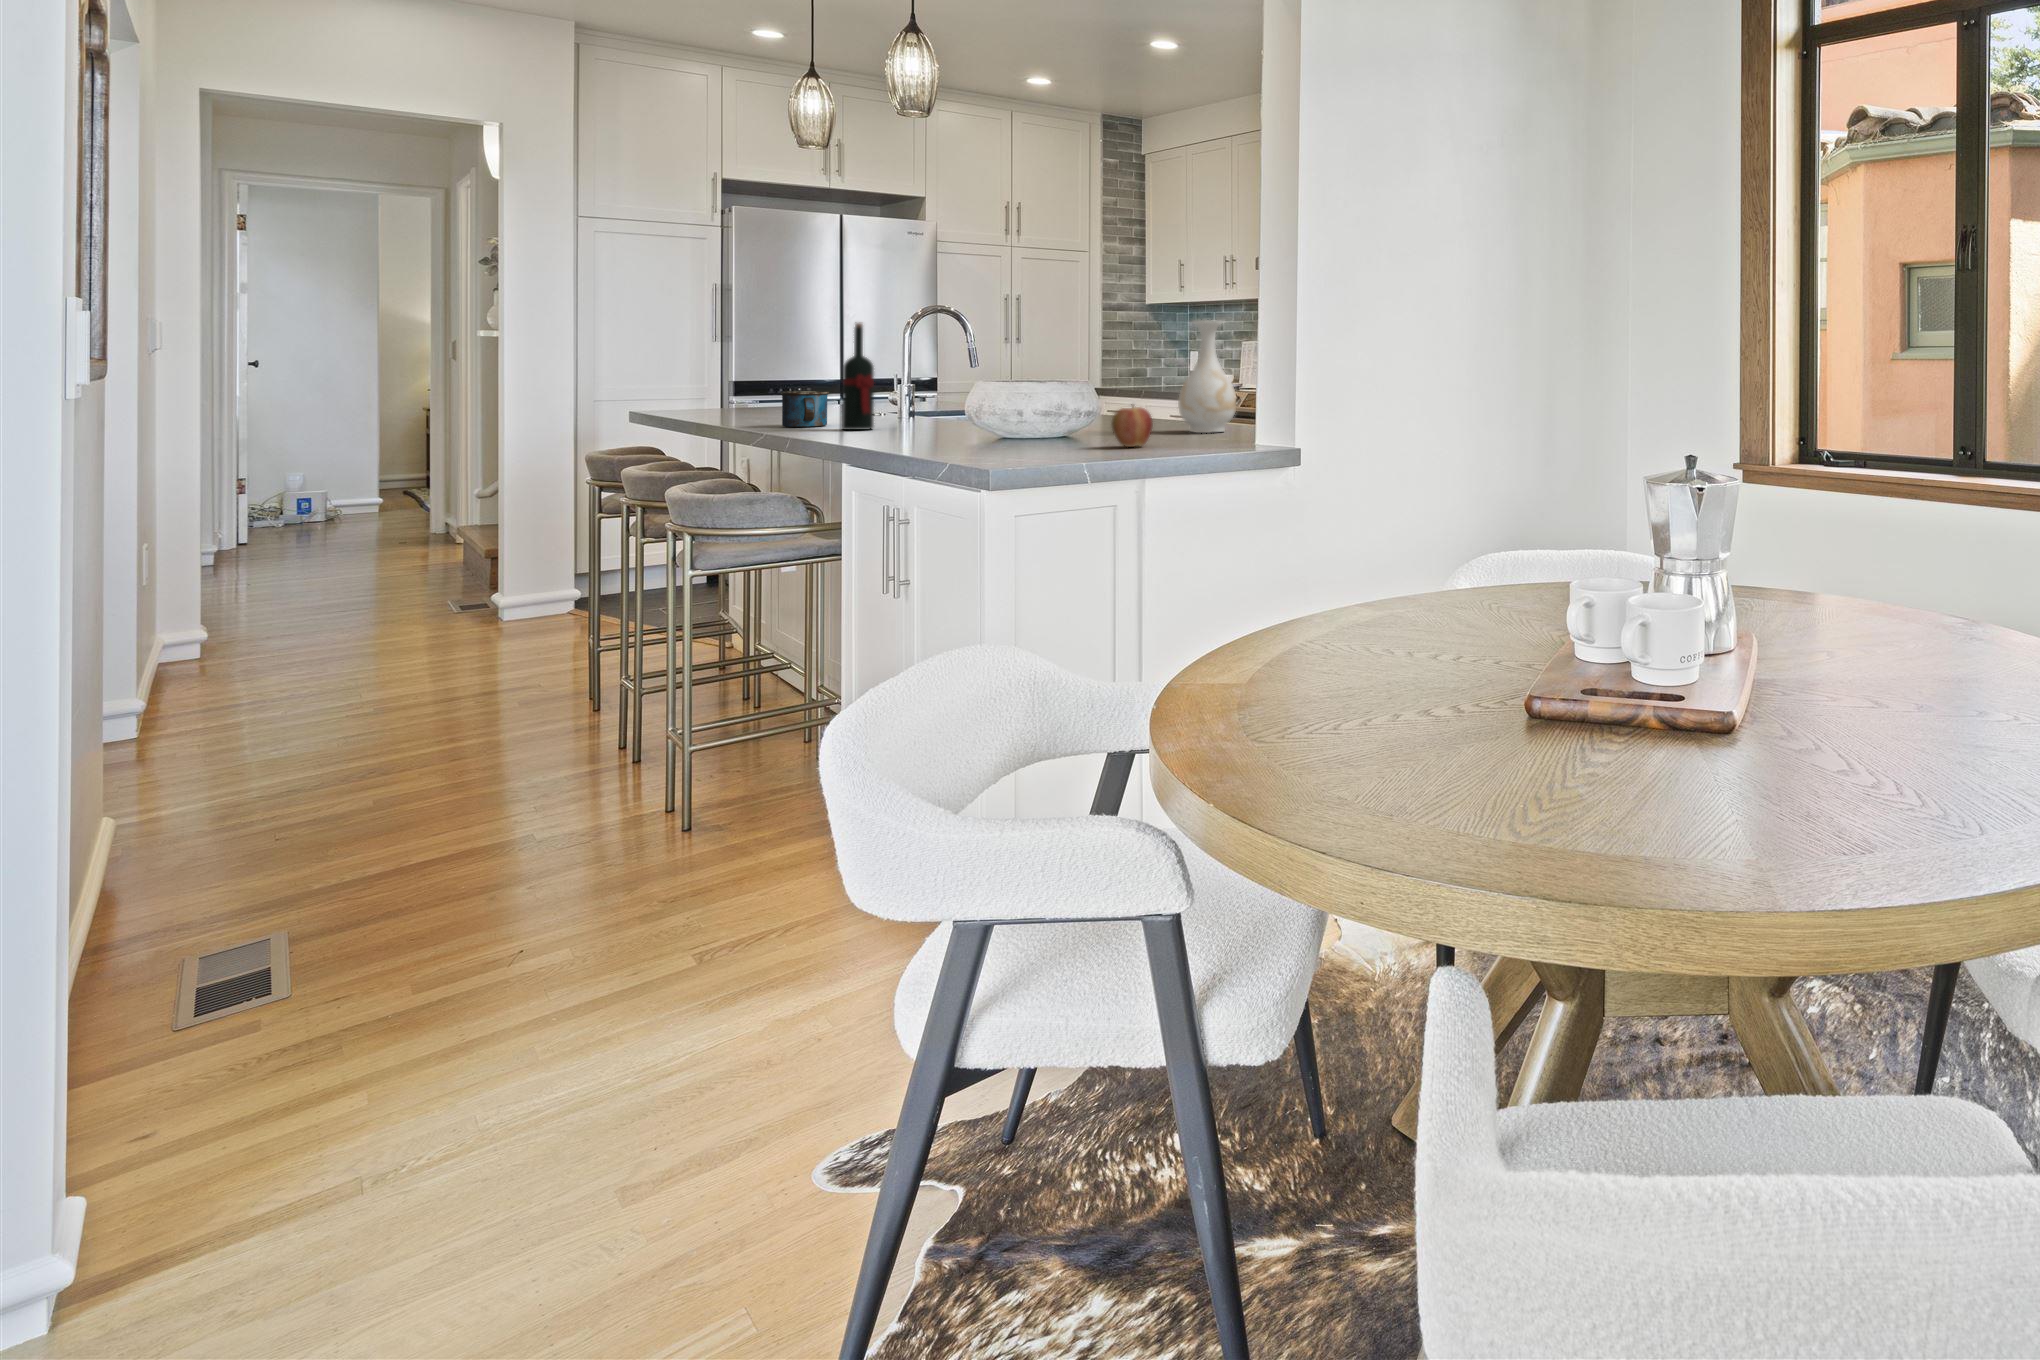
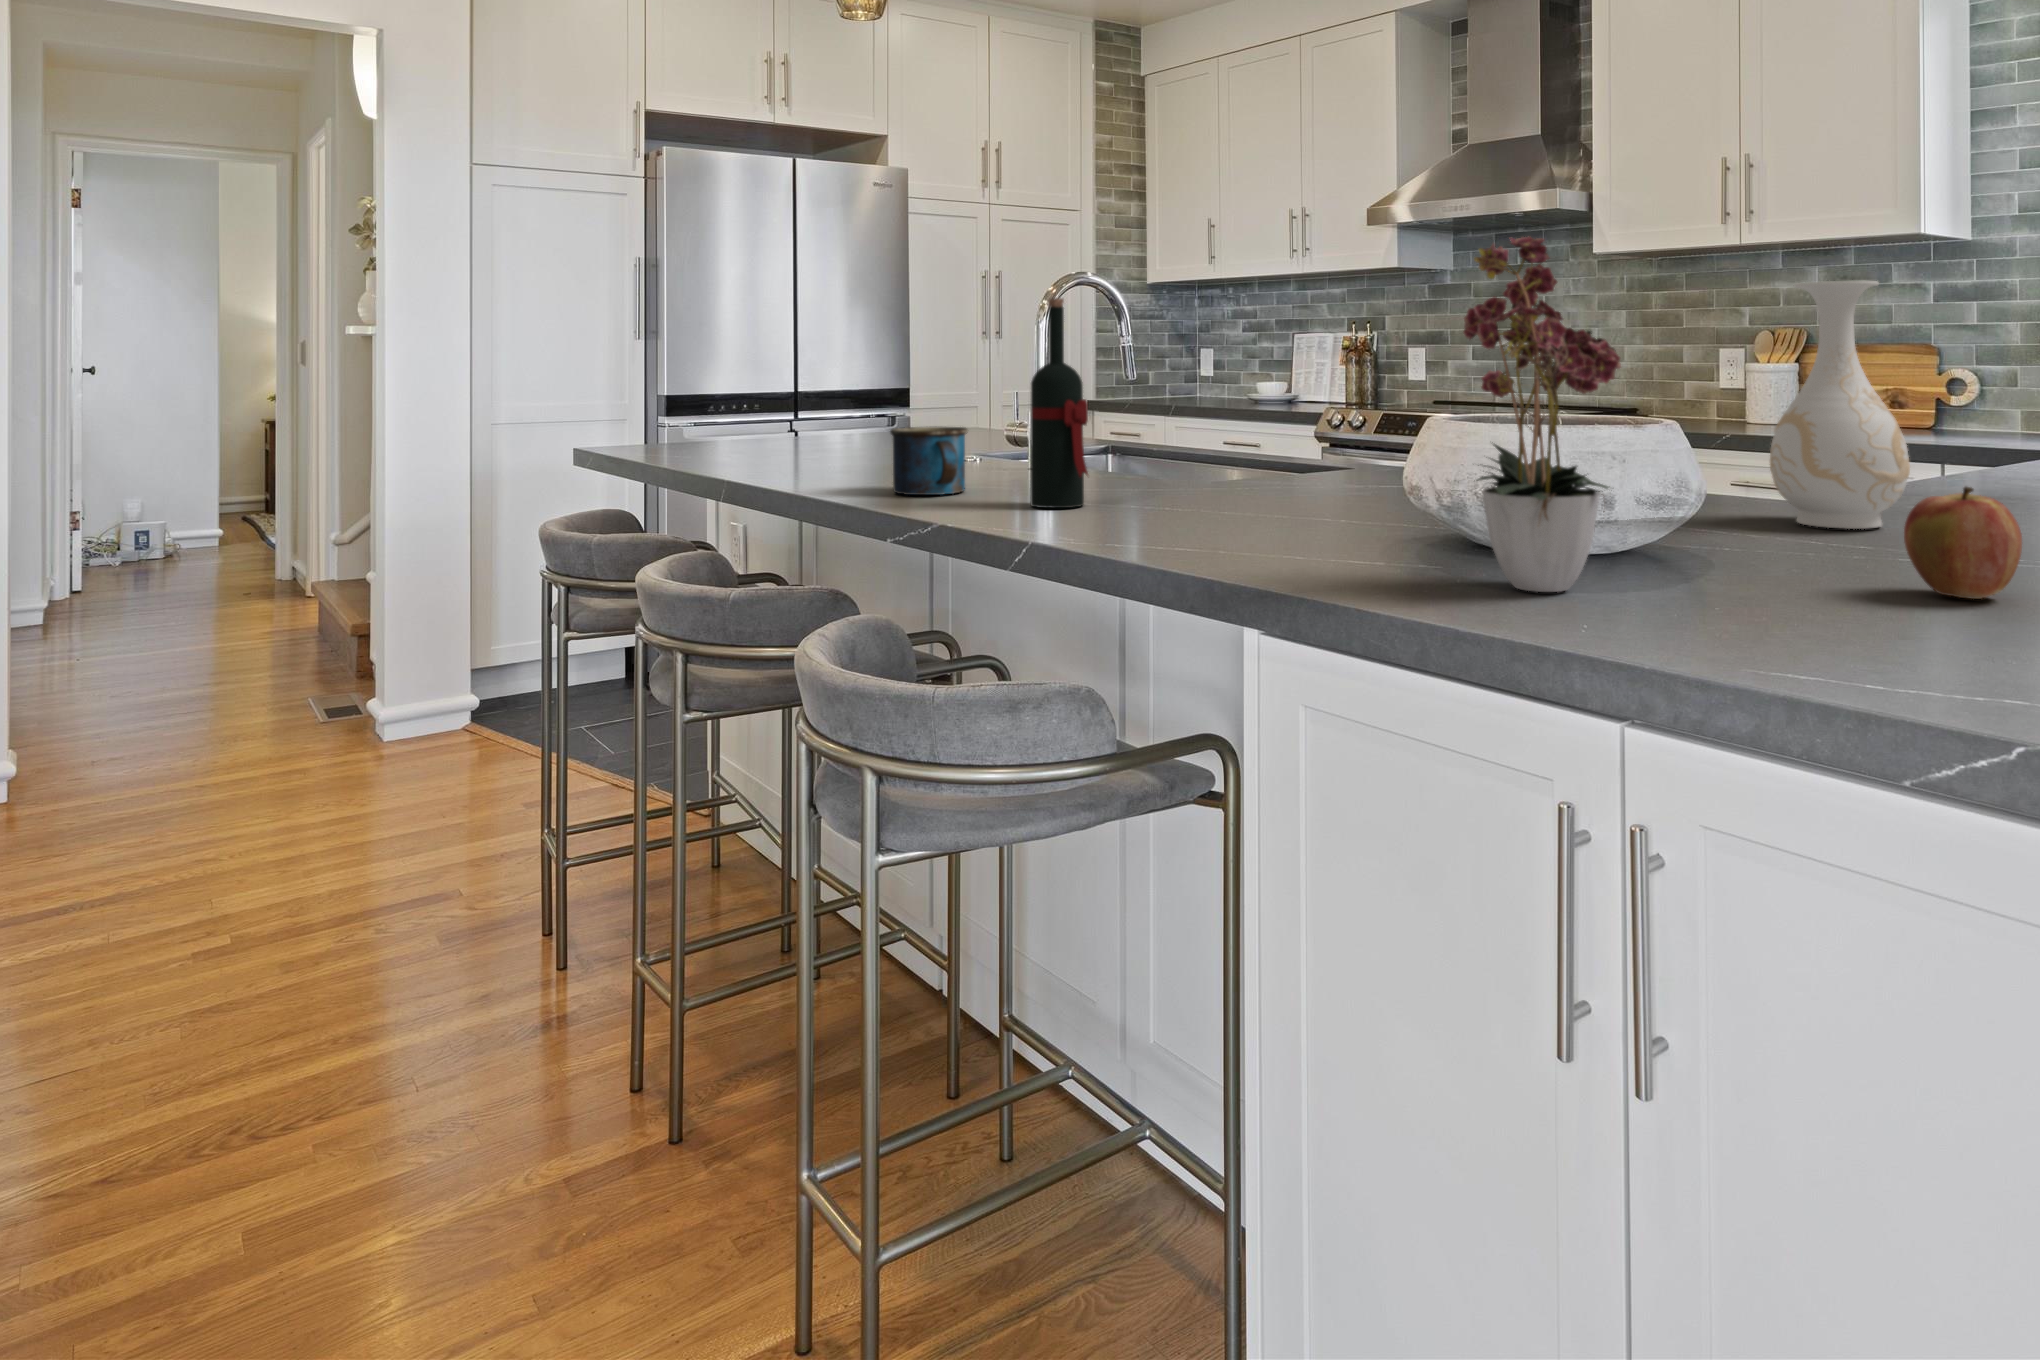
flower arrangement: none [931,297,1032,448] -> present [1463,237,1621,592]

